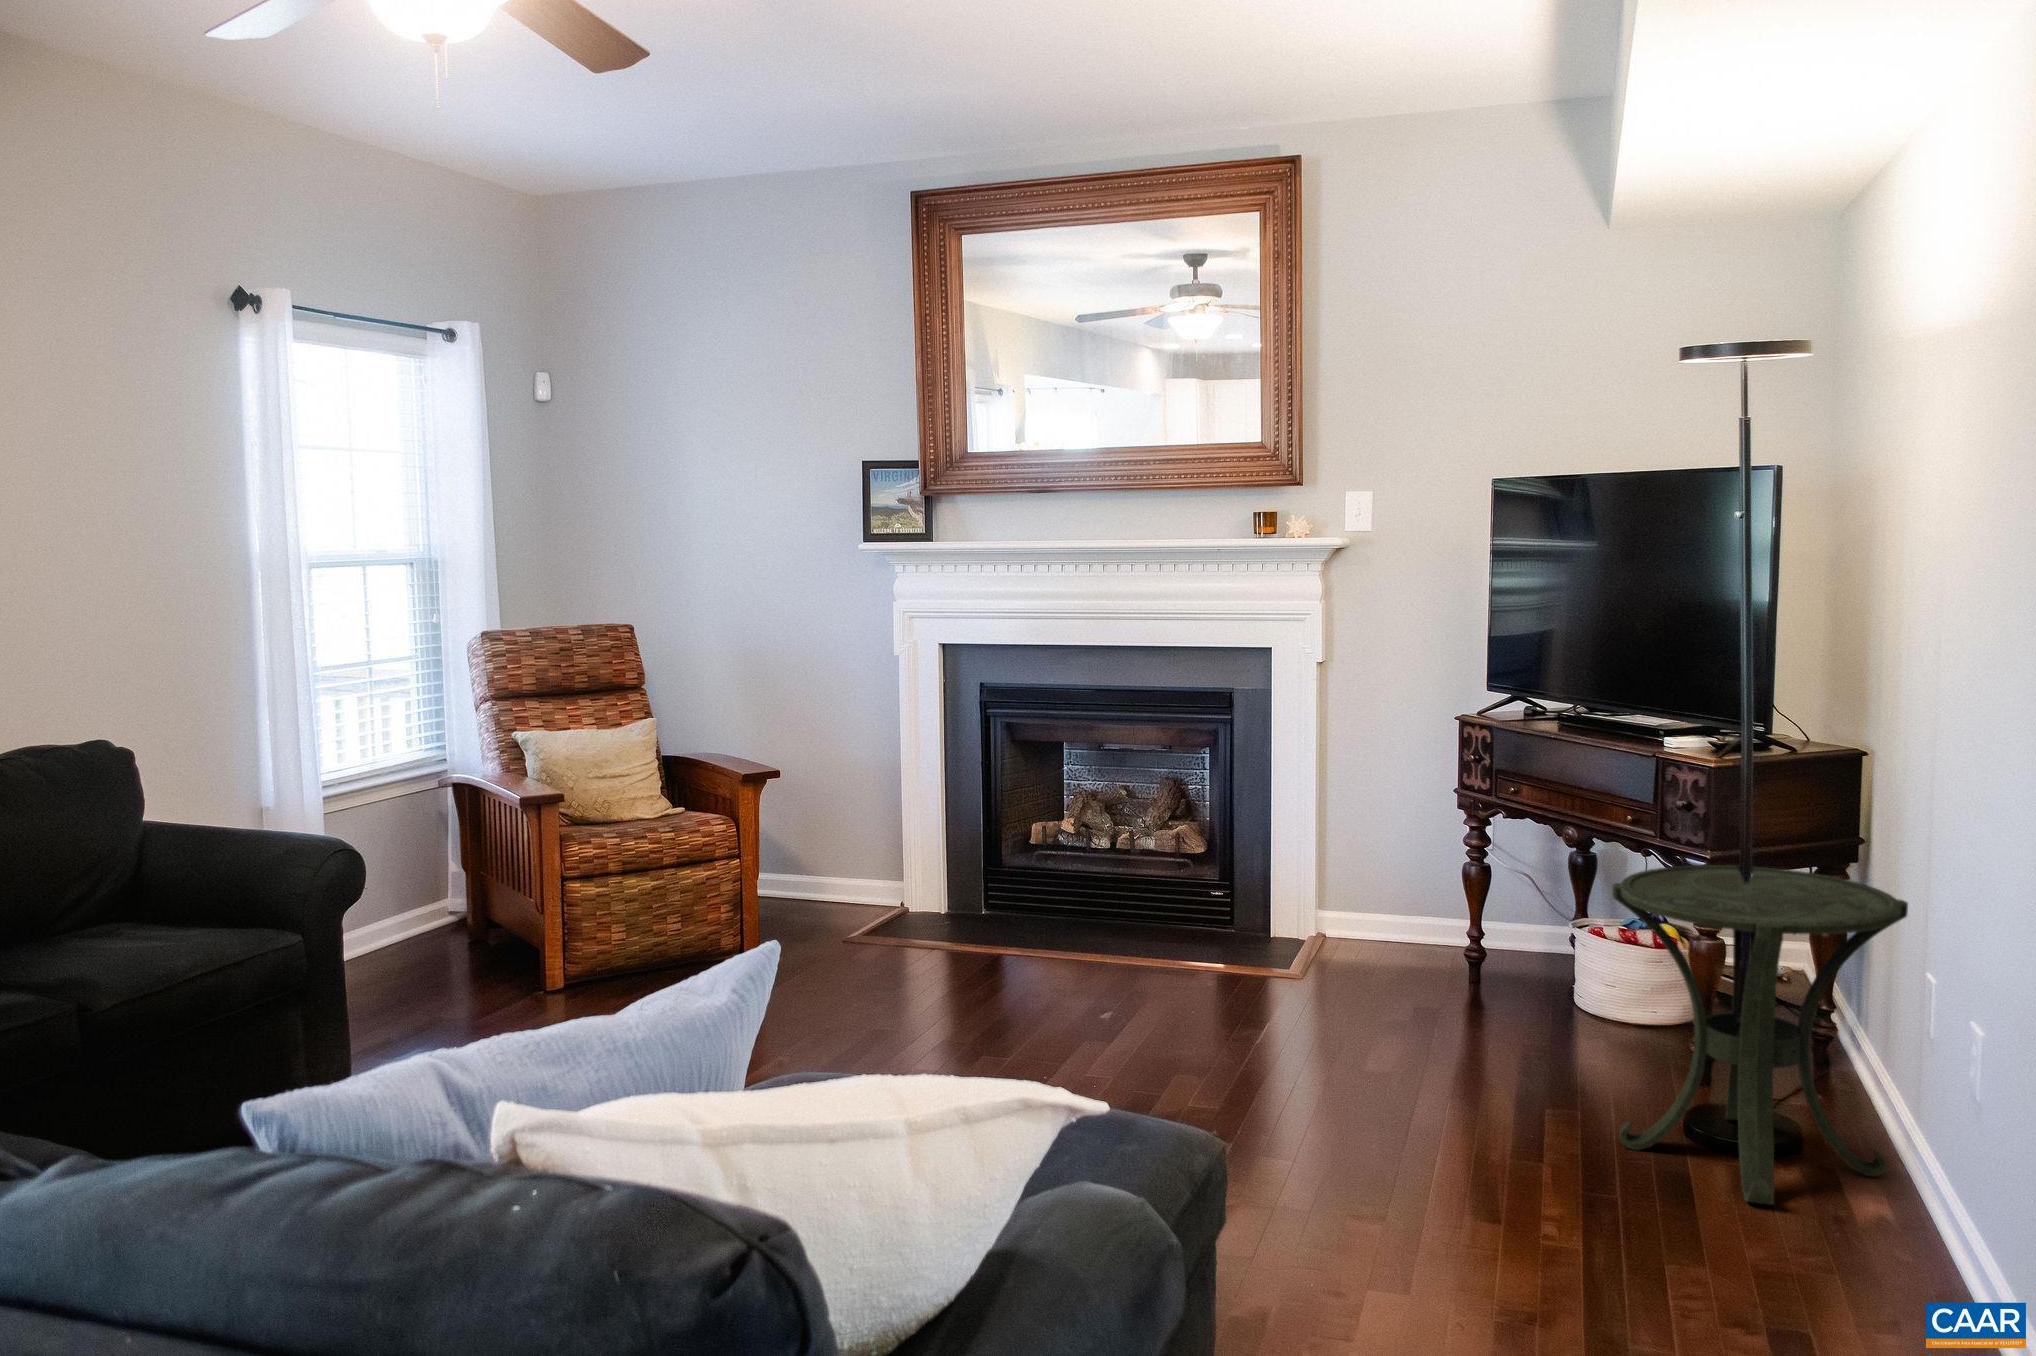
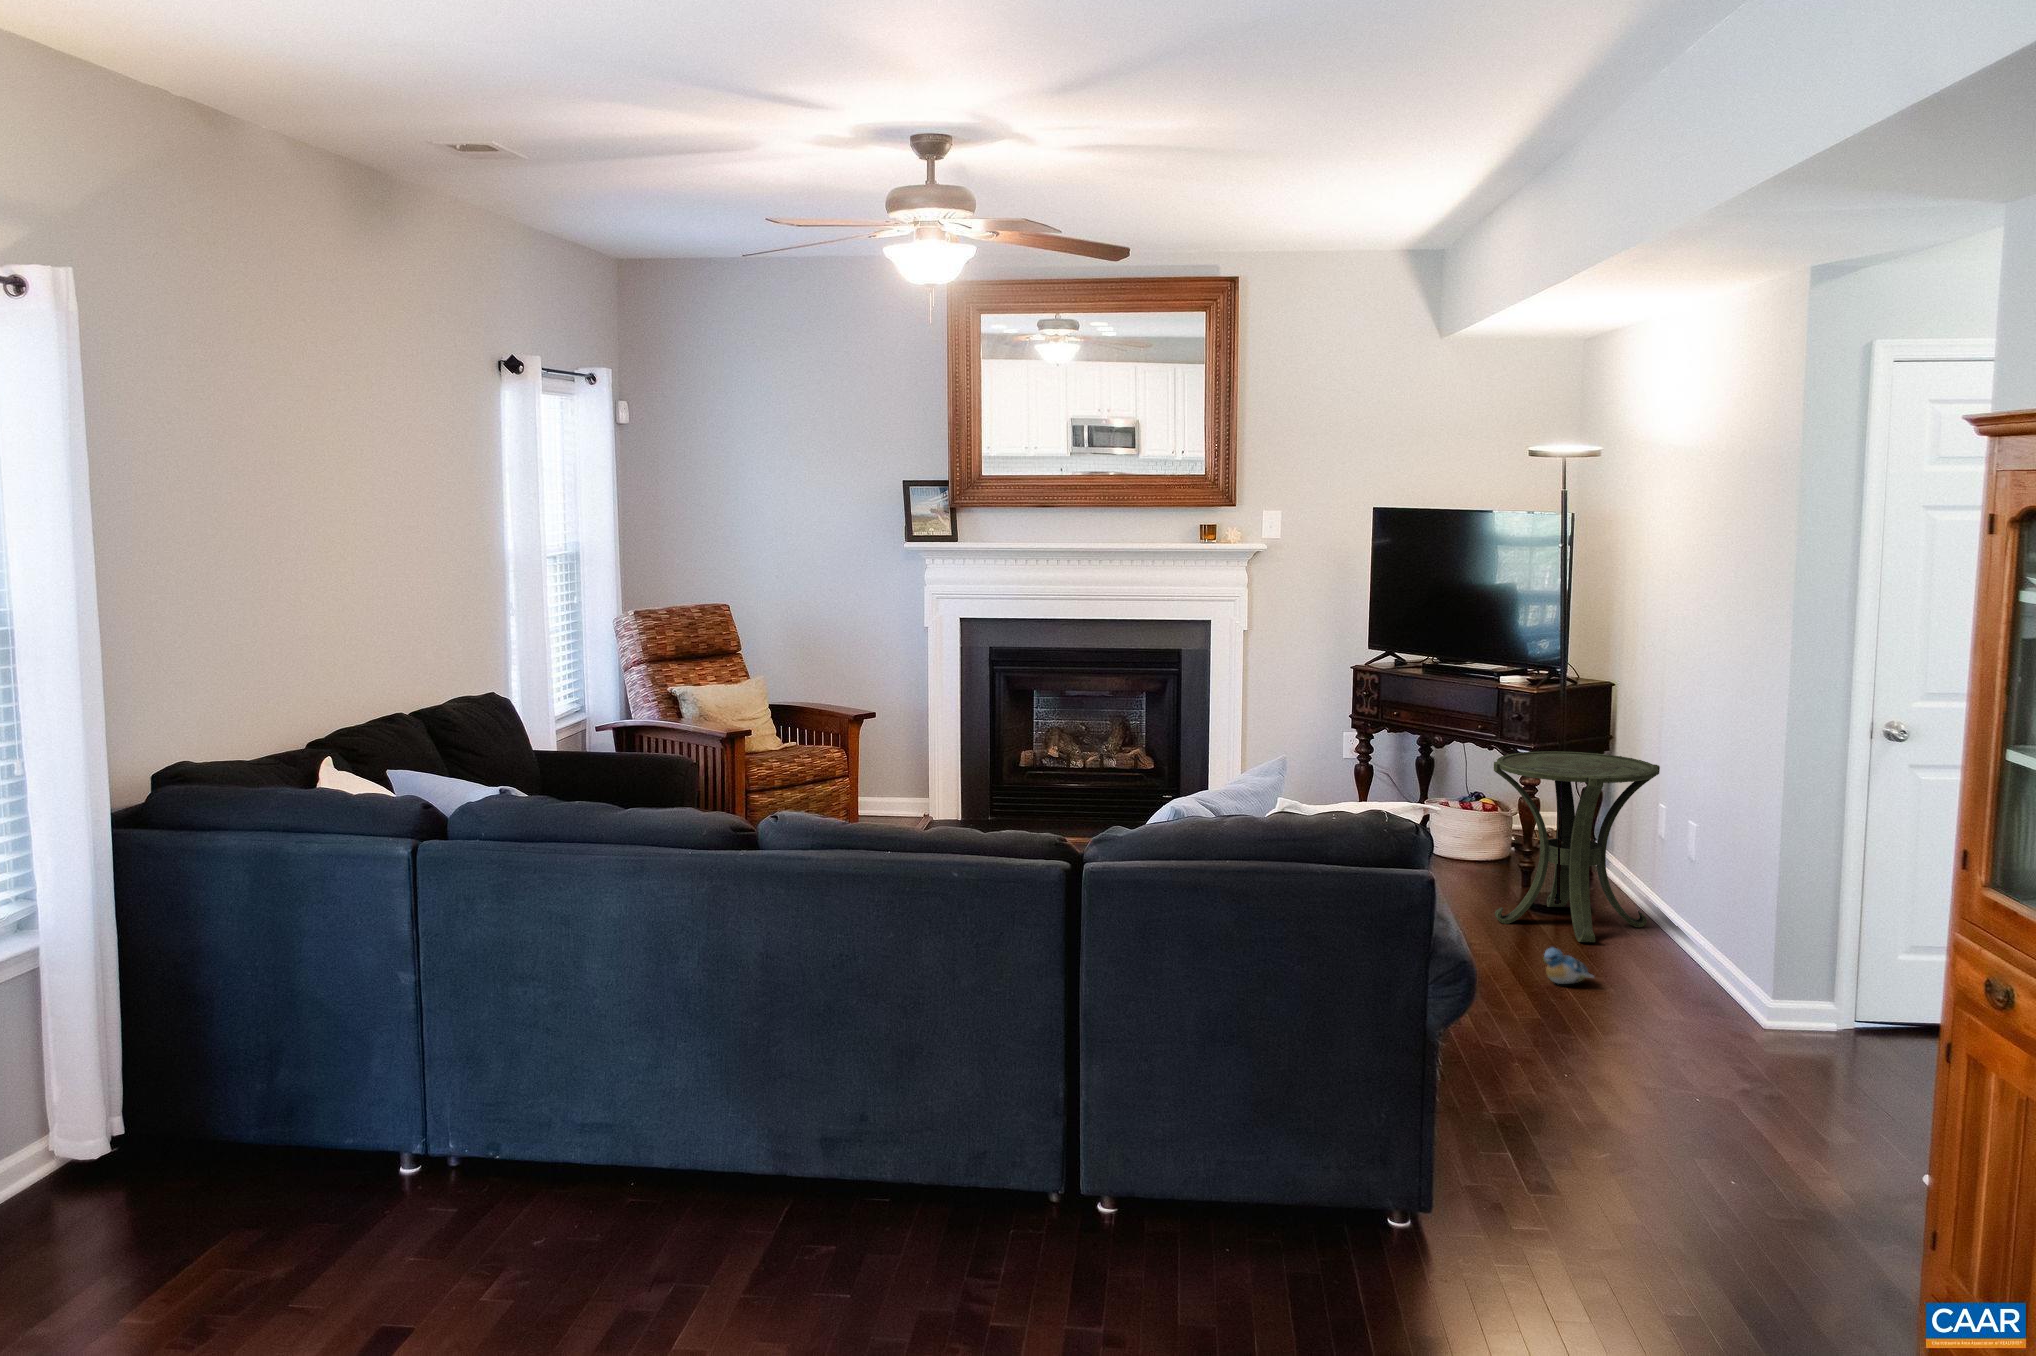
plush toy: none [1630,1233,1729,1302] -> present [1543,948,1594,984]

